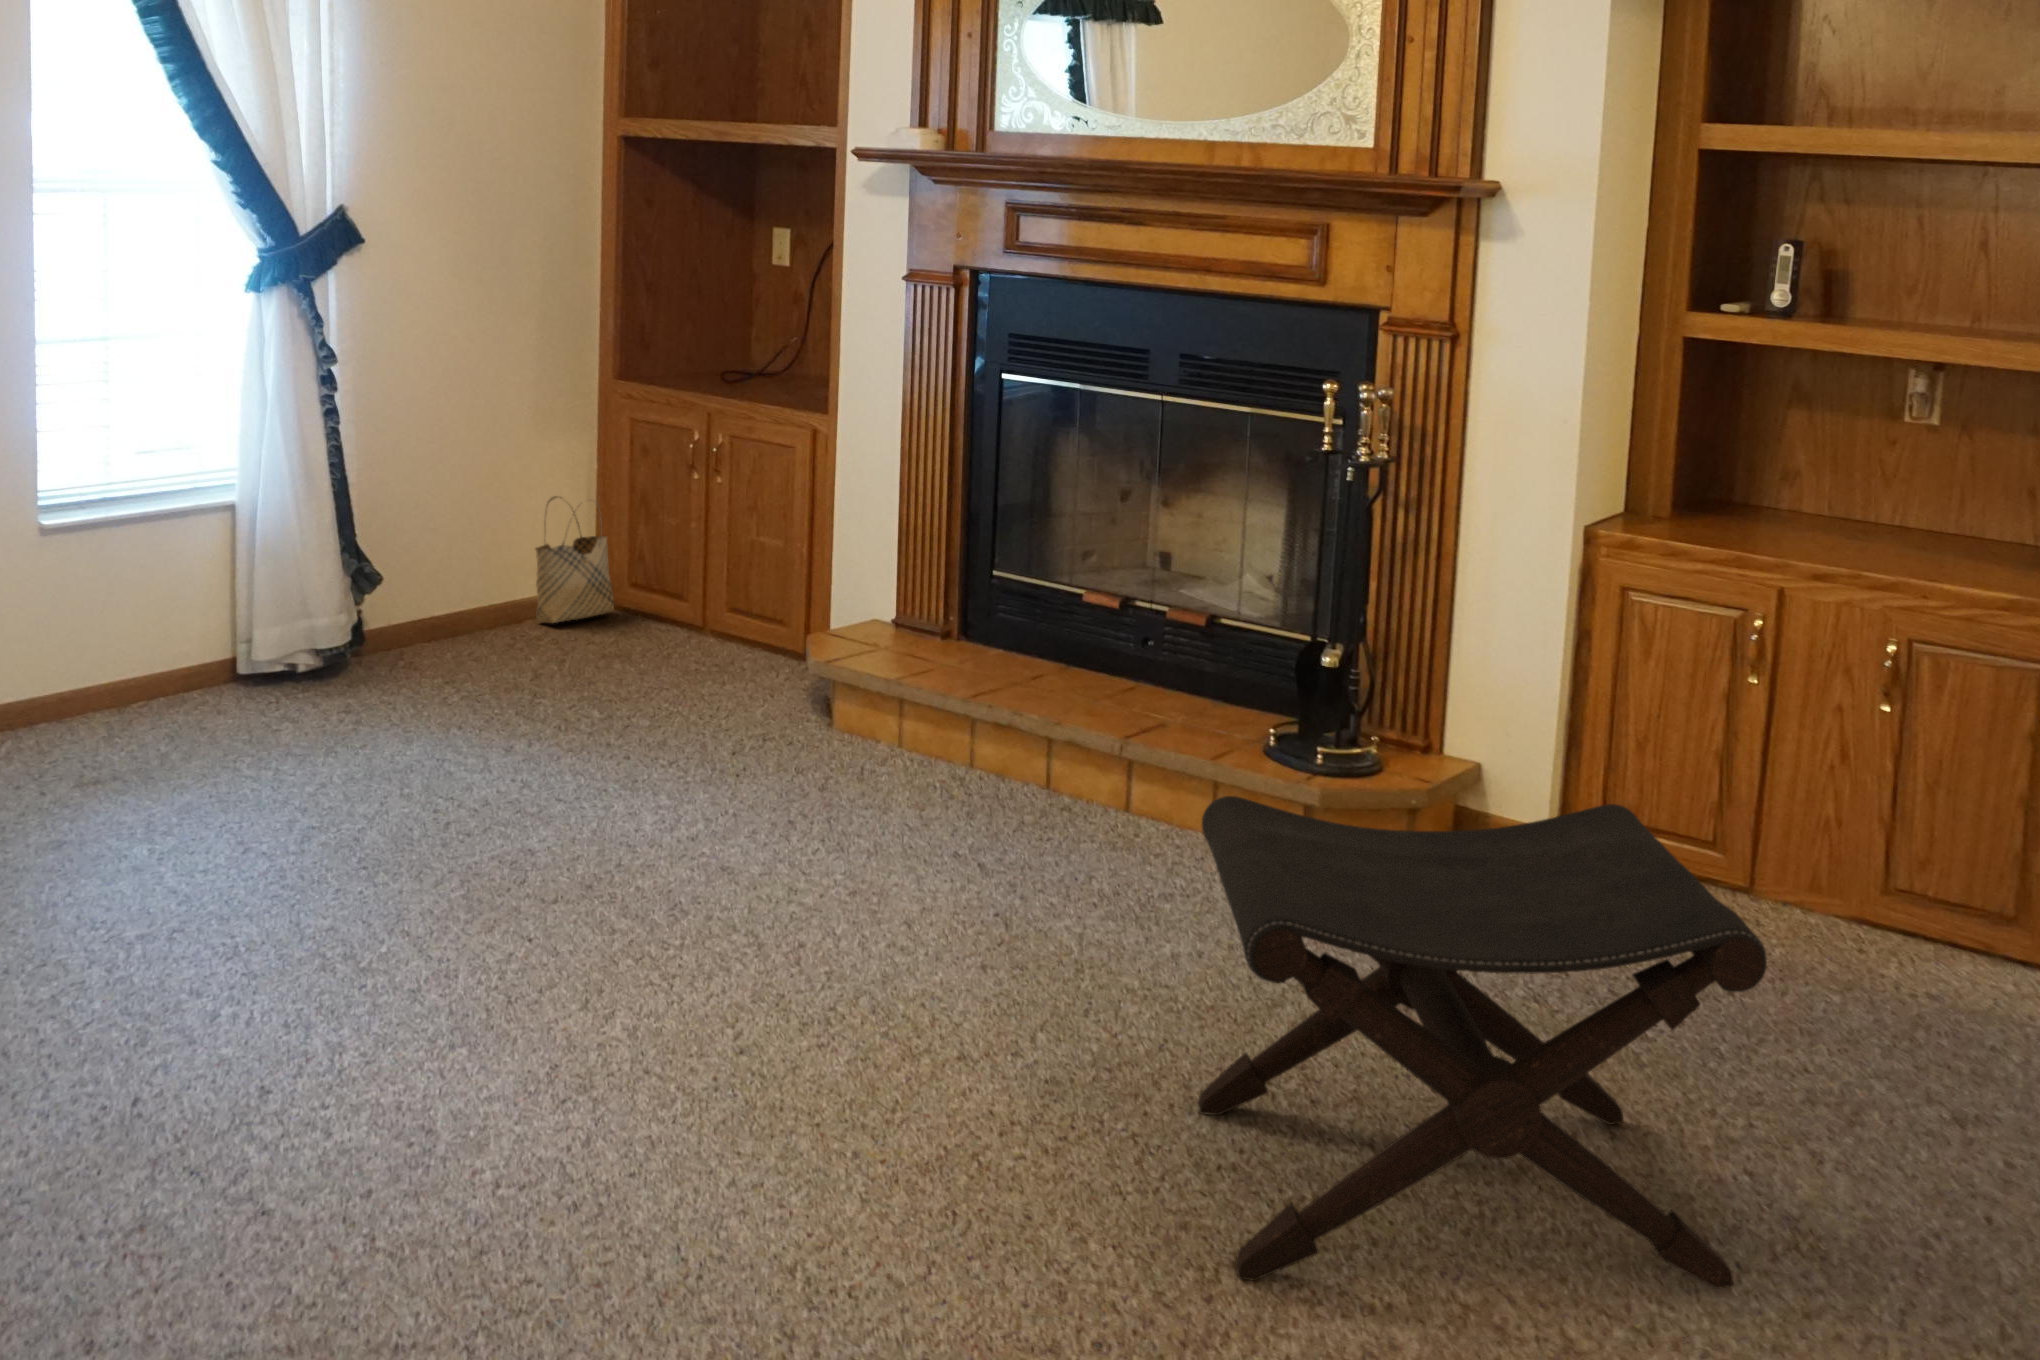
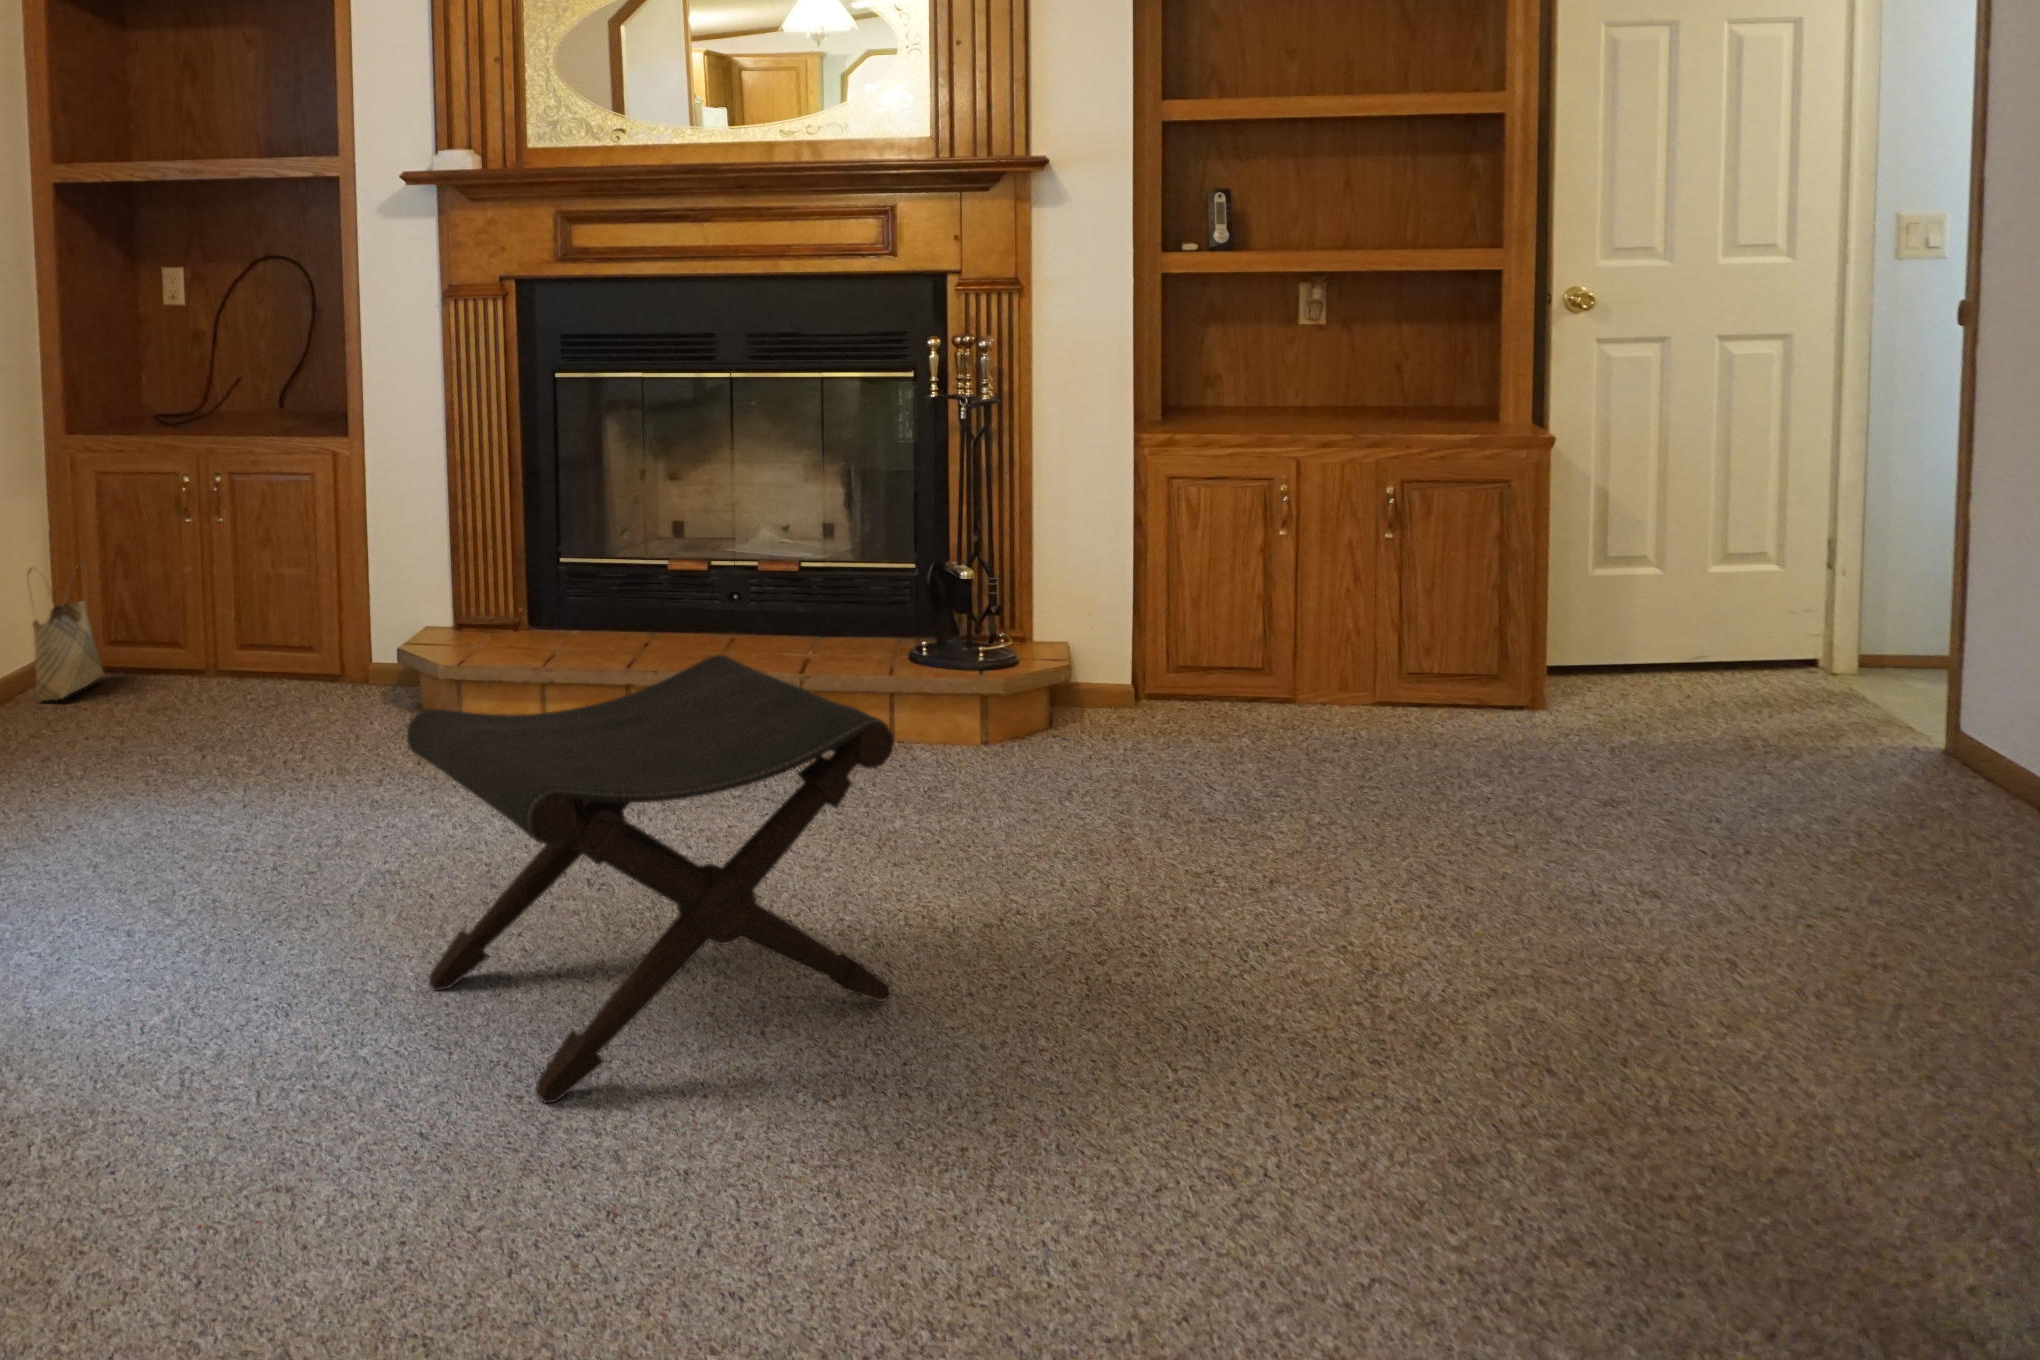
footstool: present [1198,796,1767,1289] -> present [407,655,894,1103]

